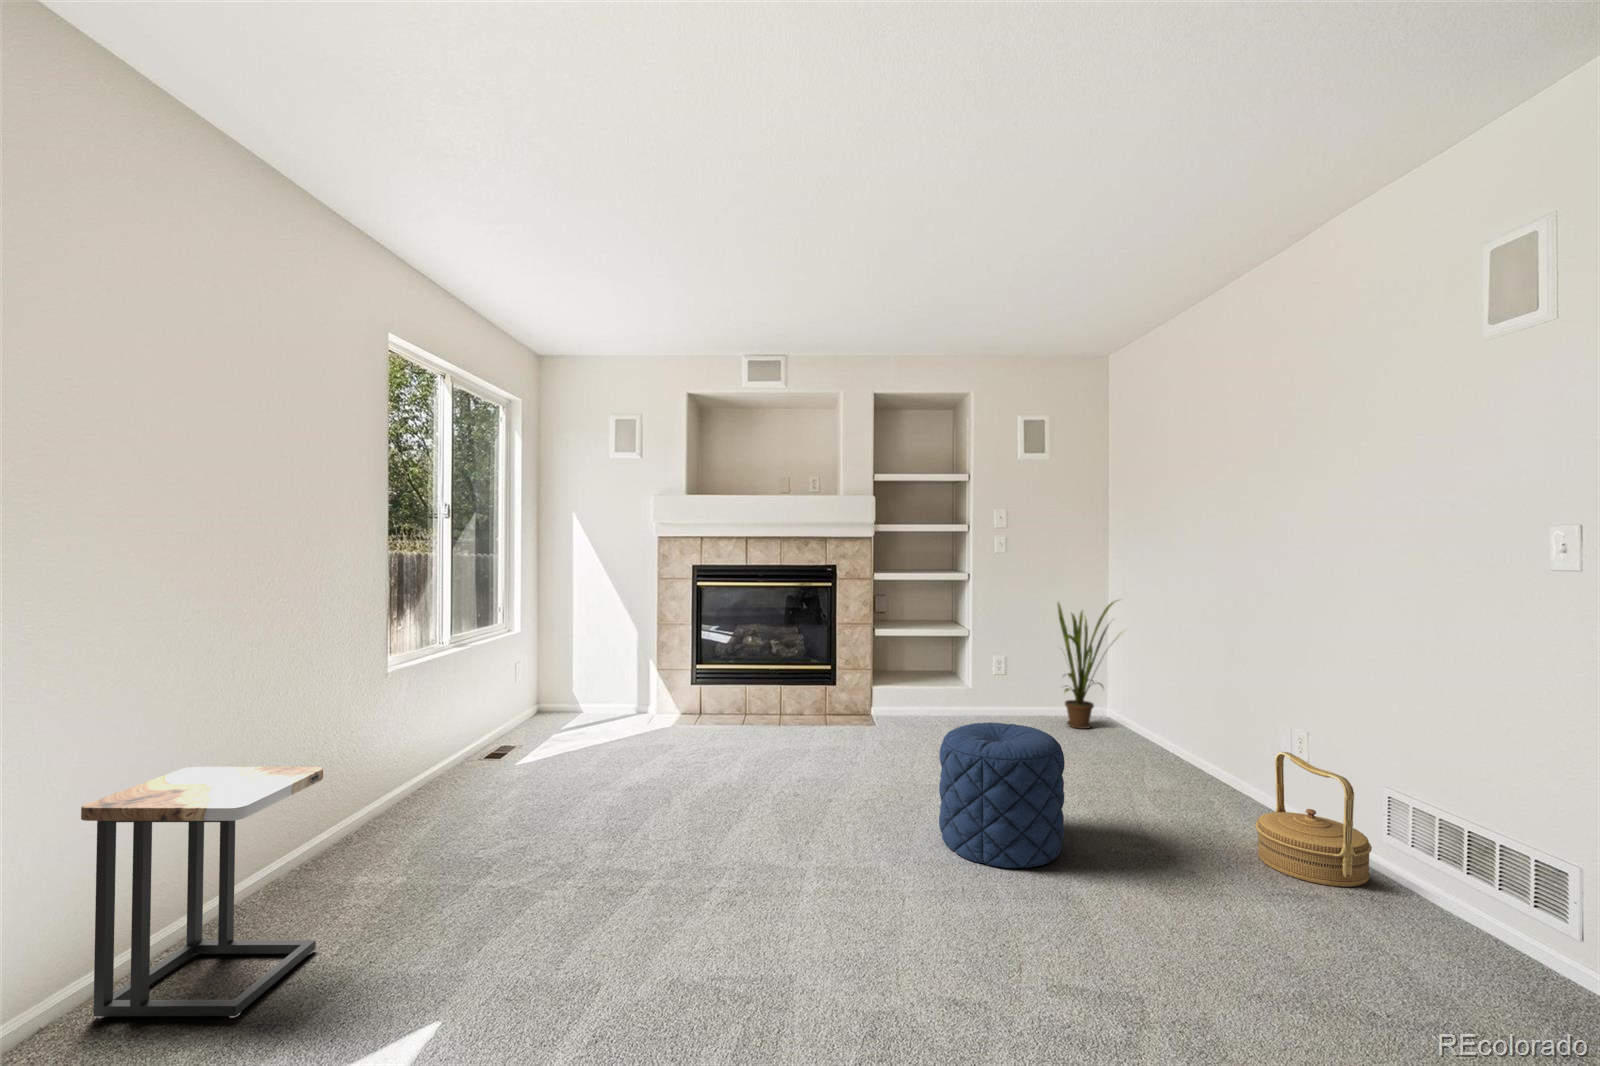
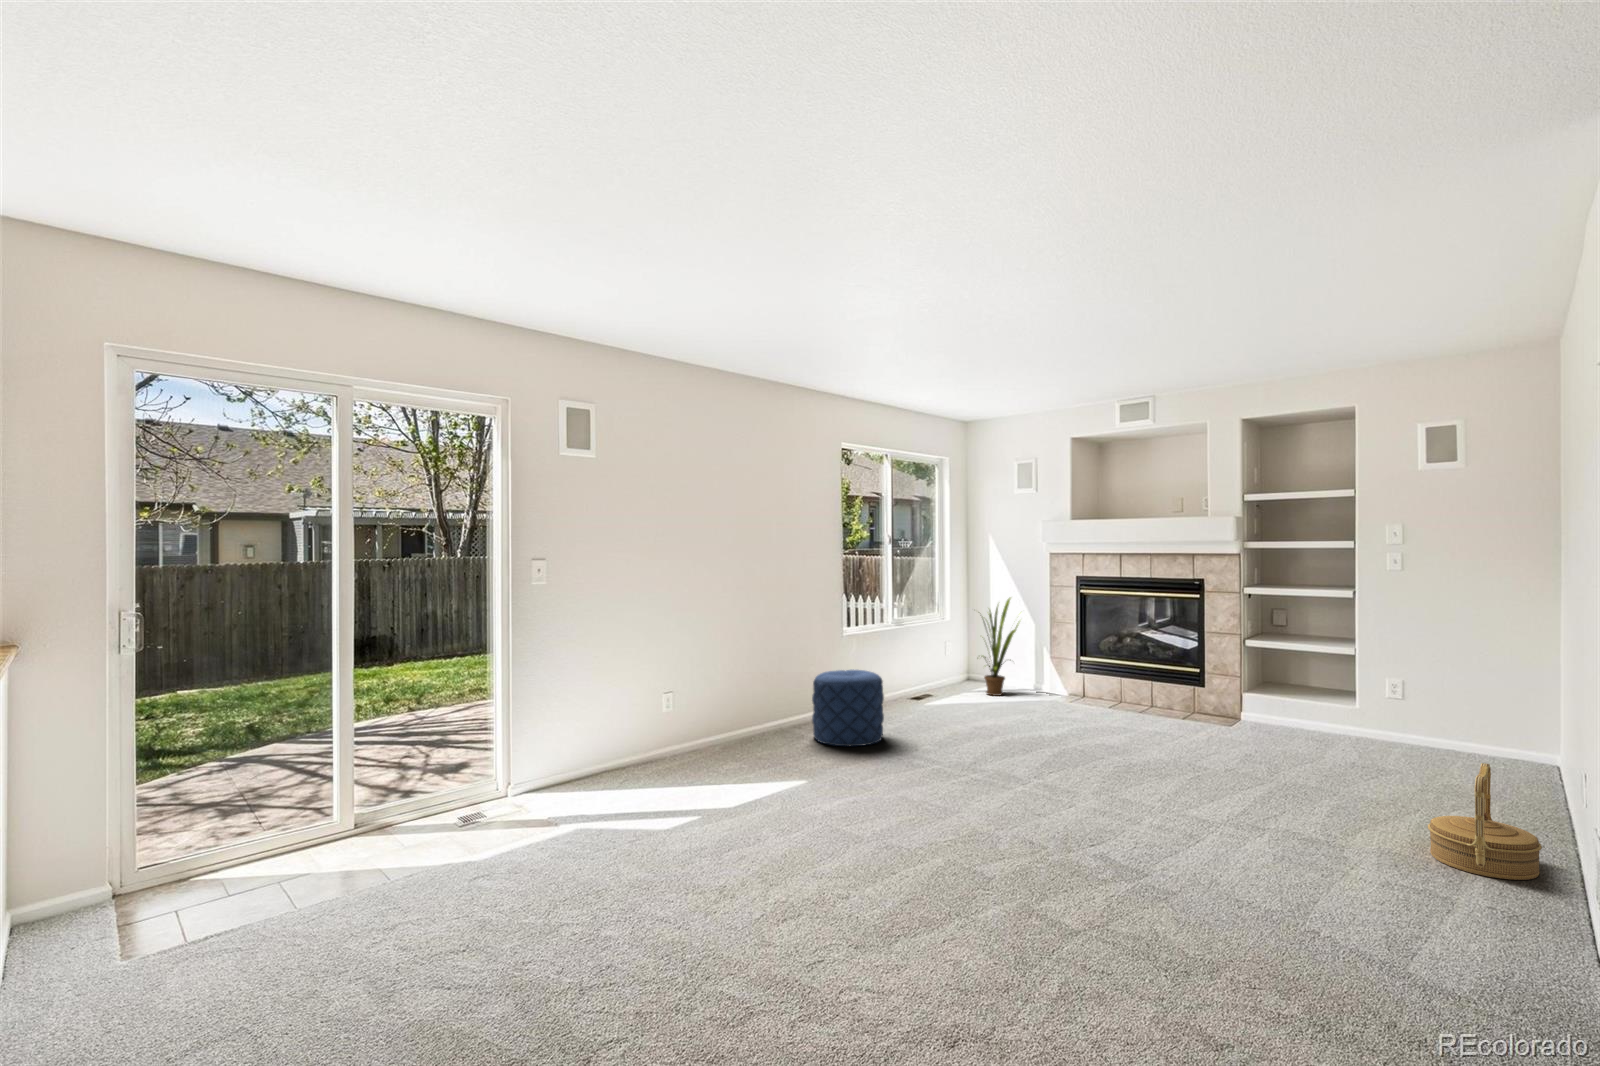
house plant: present [1058,600,1117,729] -> present [982,598,1018,696]
pouf: present [939,722,1065,868] -> present [812,670,884,746]
side table: present [81,767,323,1018] -> none [716,660,794,758]

